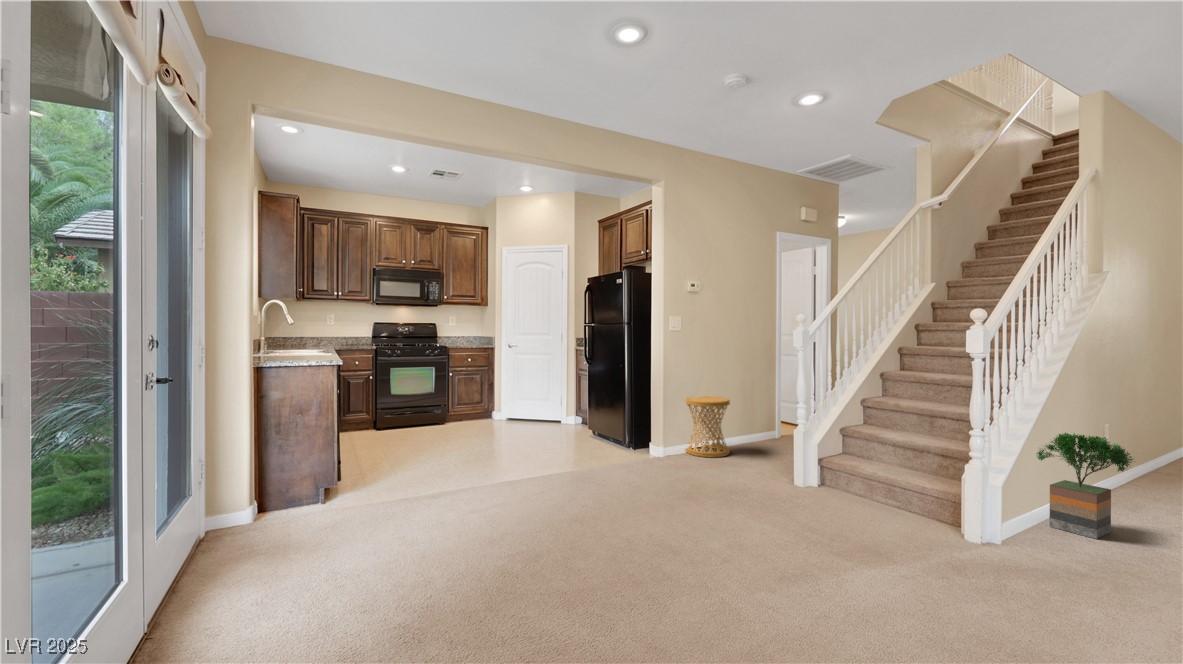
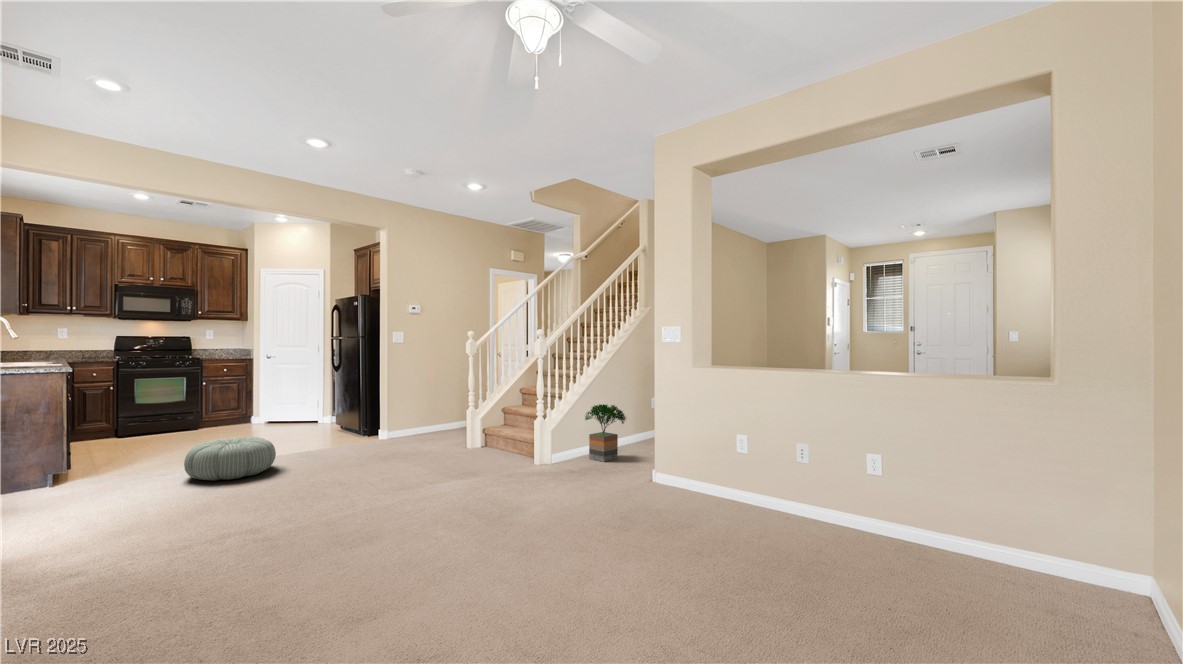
side table: present [685,396,730,458] -> none [406,394,441,439]
pouf: none [460,450,561,513] -> present [184,437,276,481]

